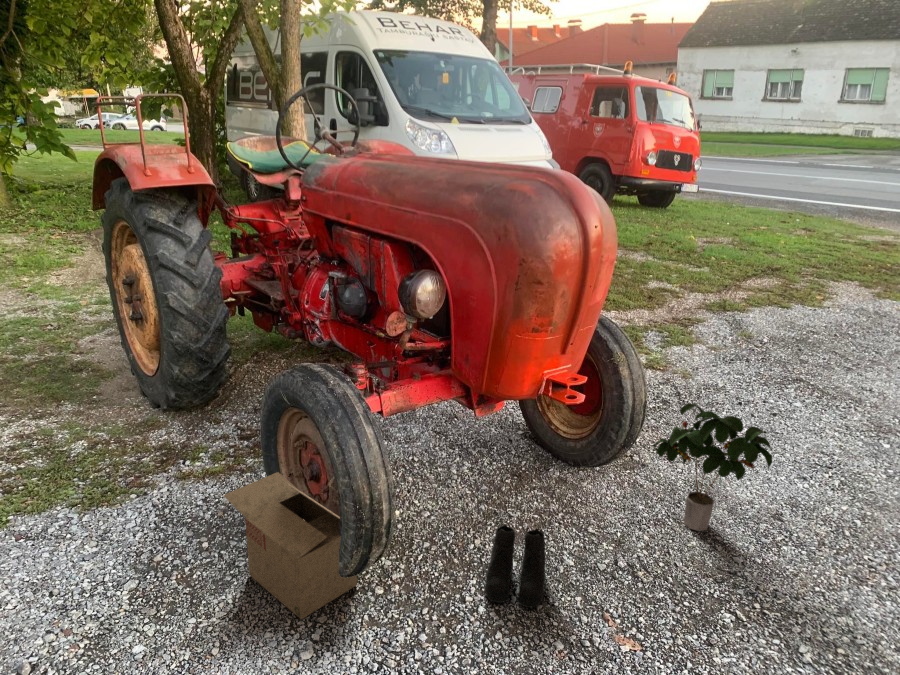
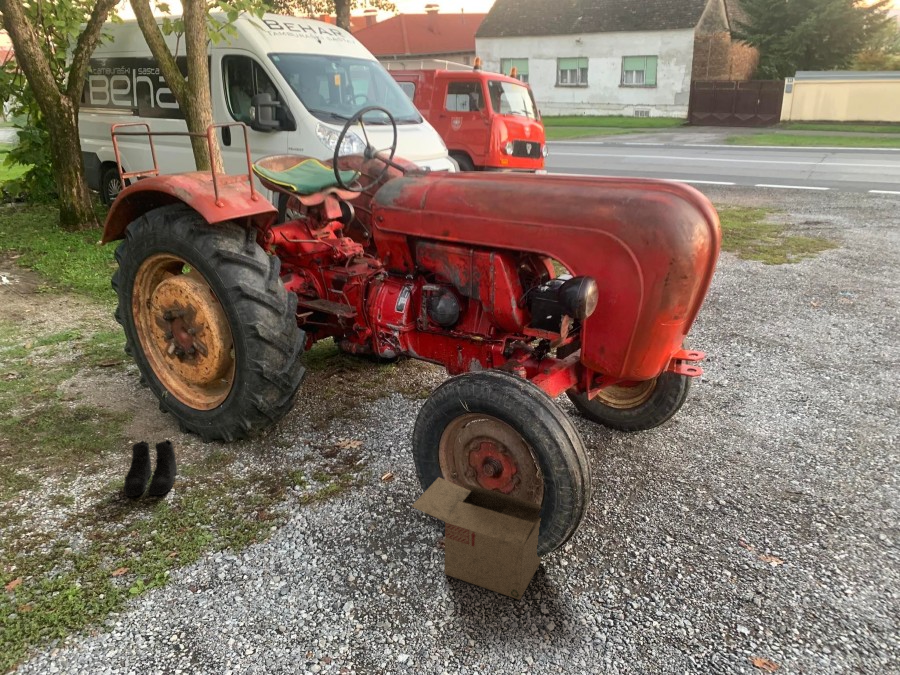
potted plant: present [654,403,773,531] -> none [708,364,816,467]
boots: present [485,524,545,608] -> present [124,440,177,496]

